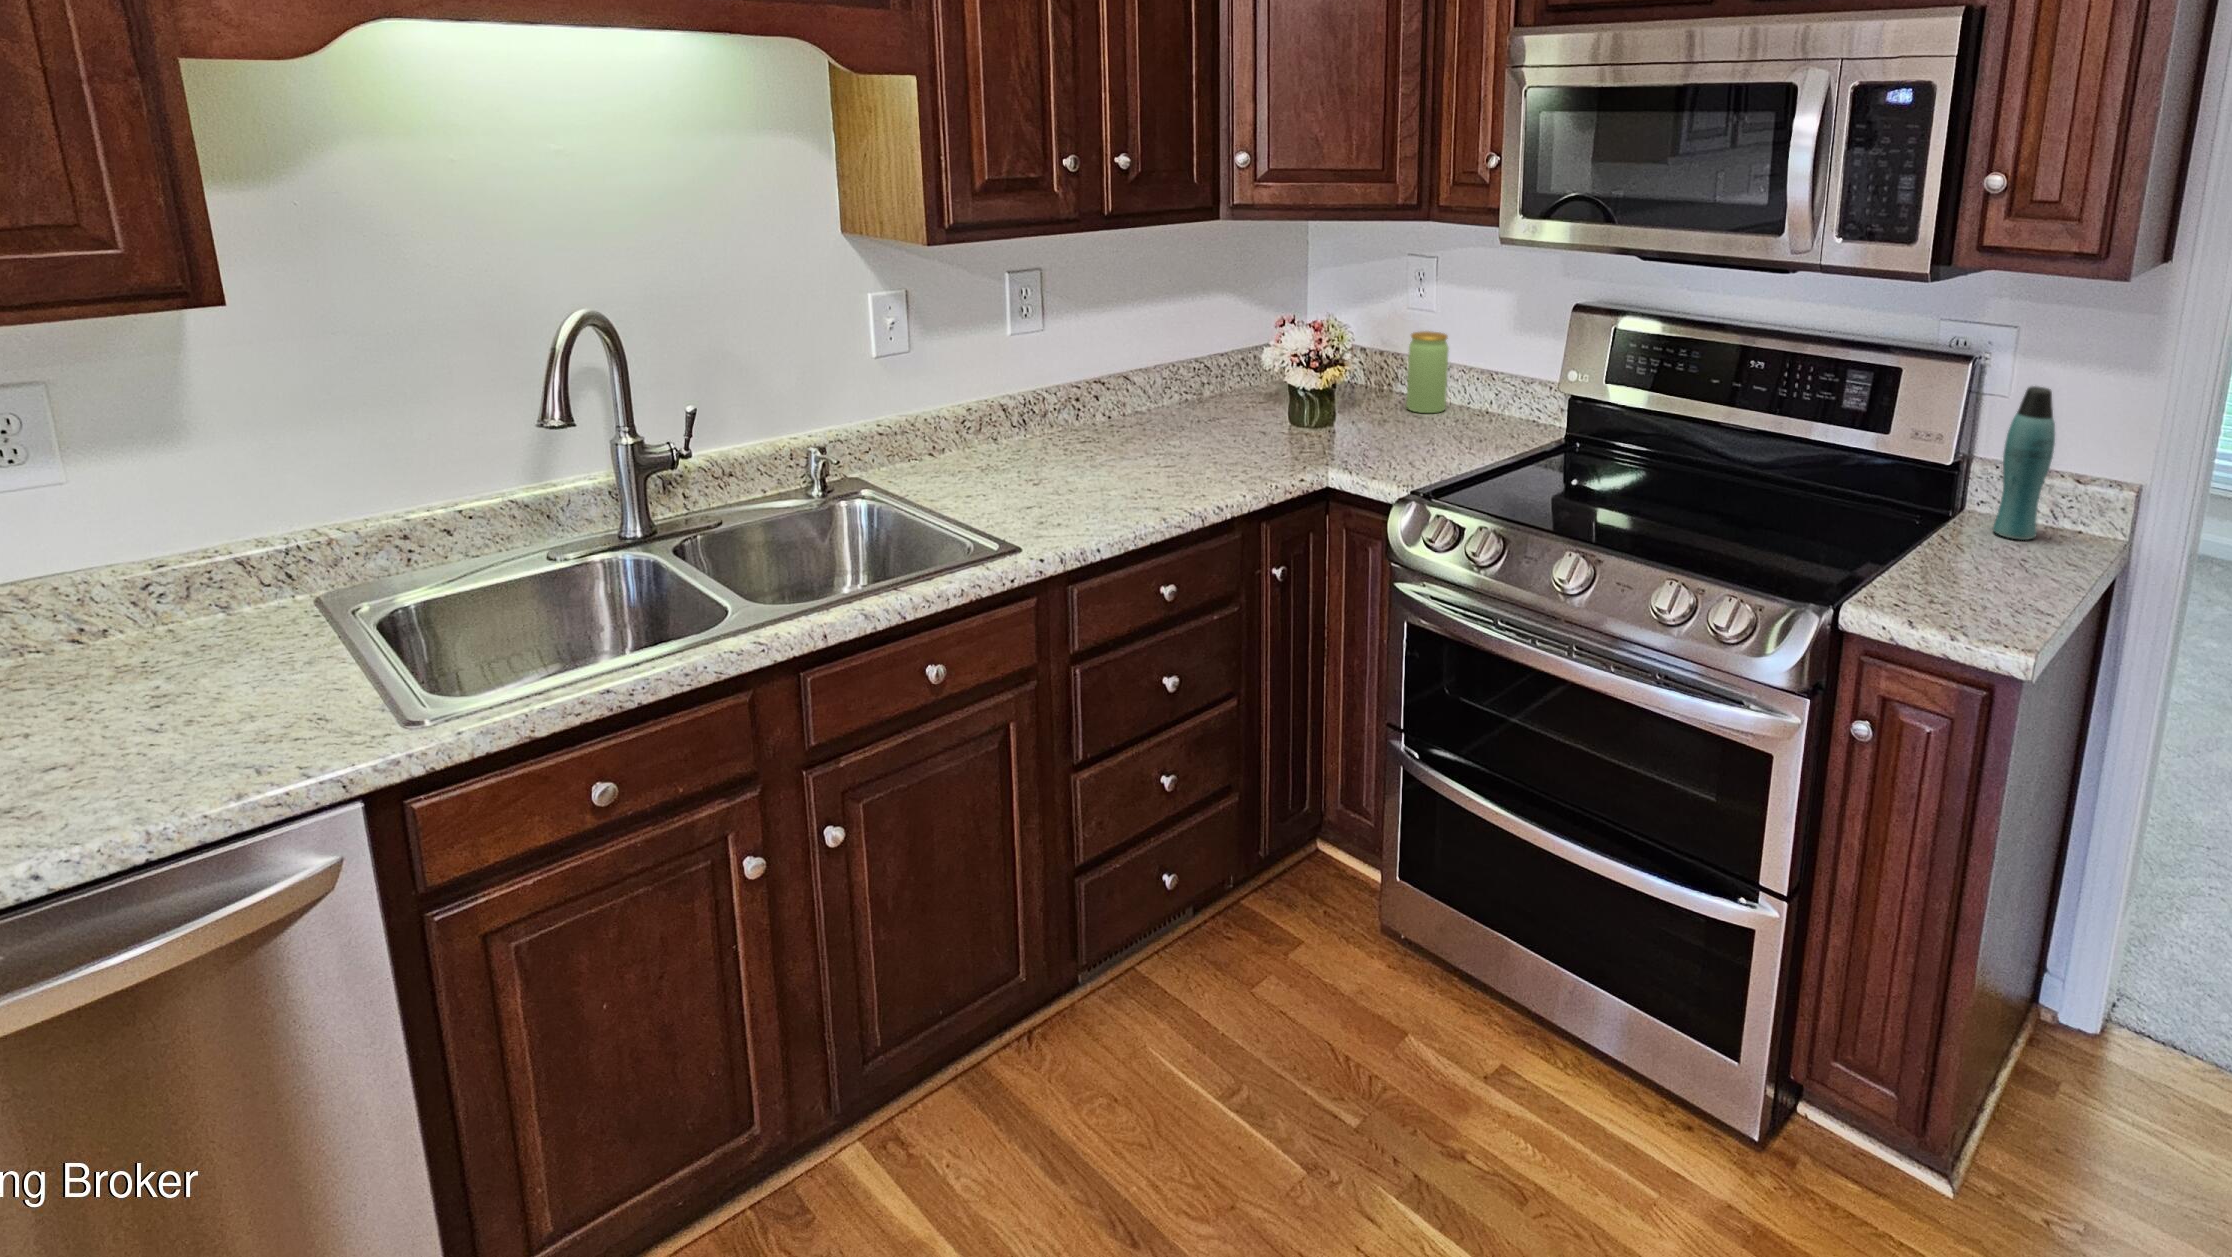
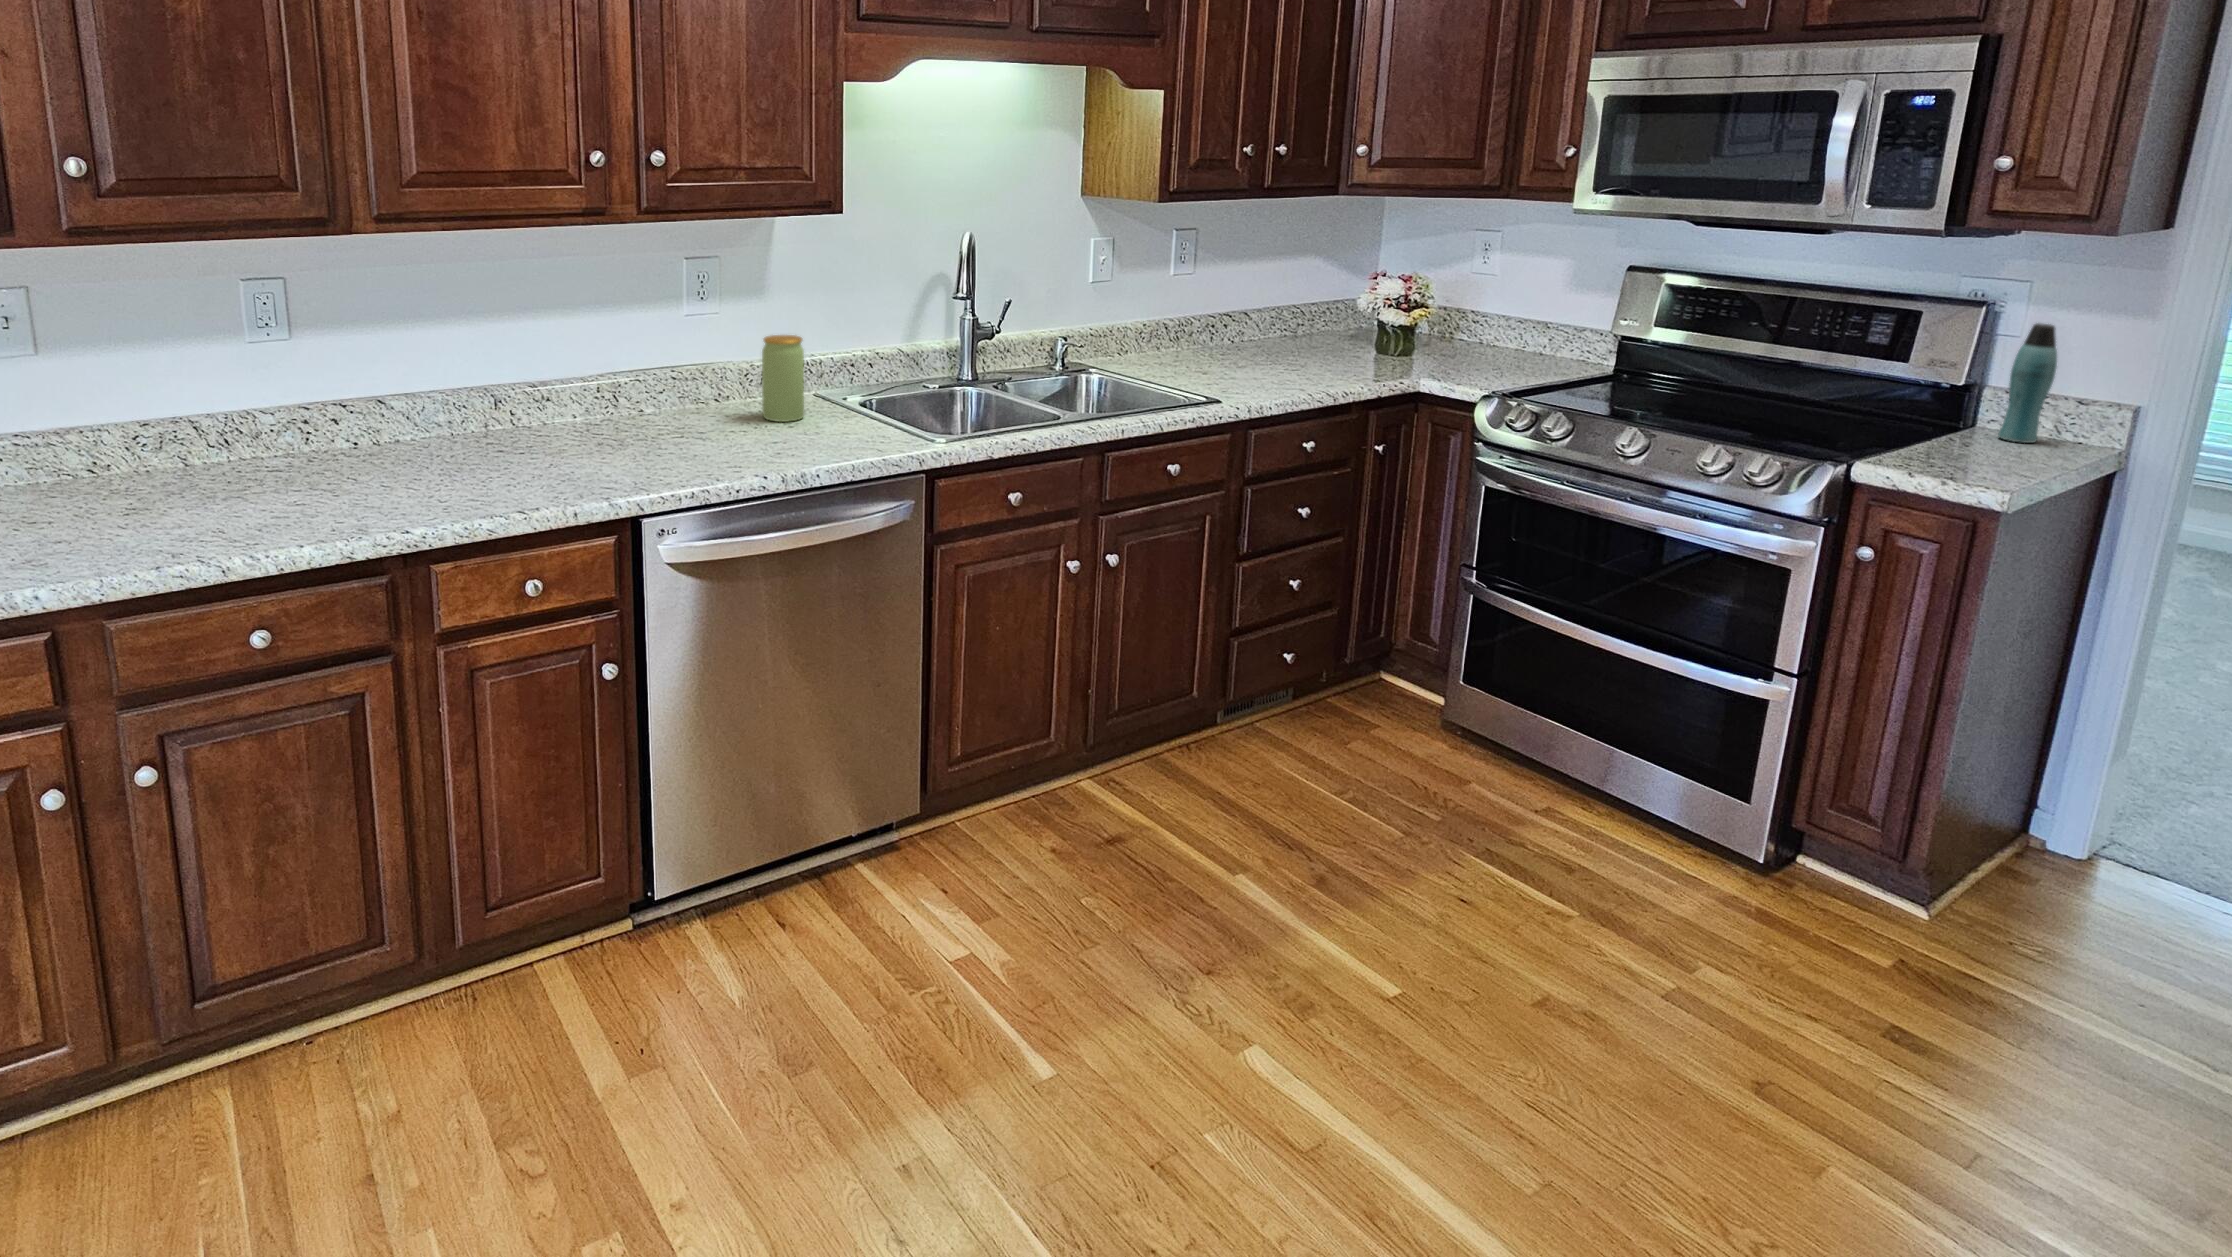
jar: present [1406,331,1449,413] -> present [762,335,804,422]

